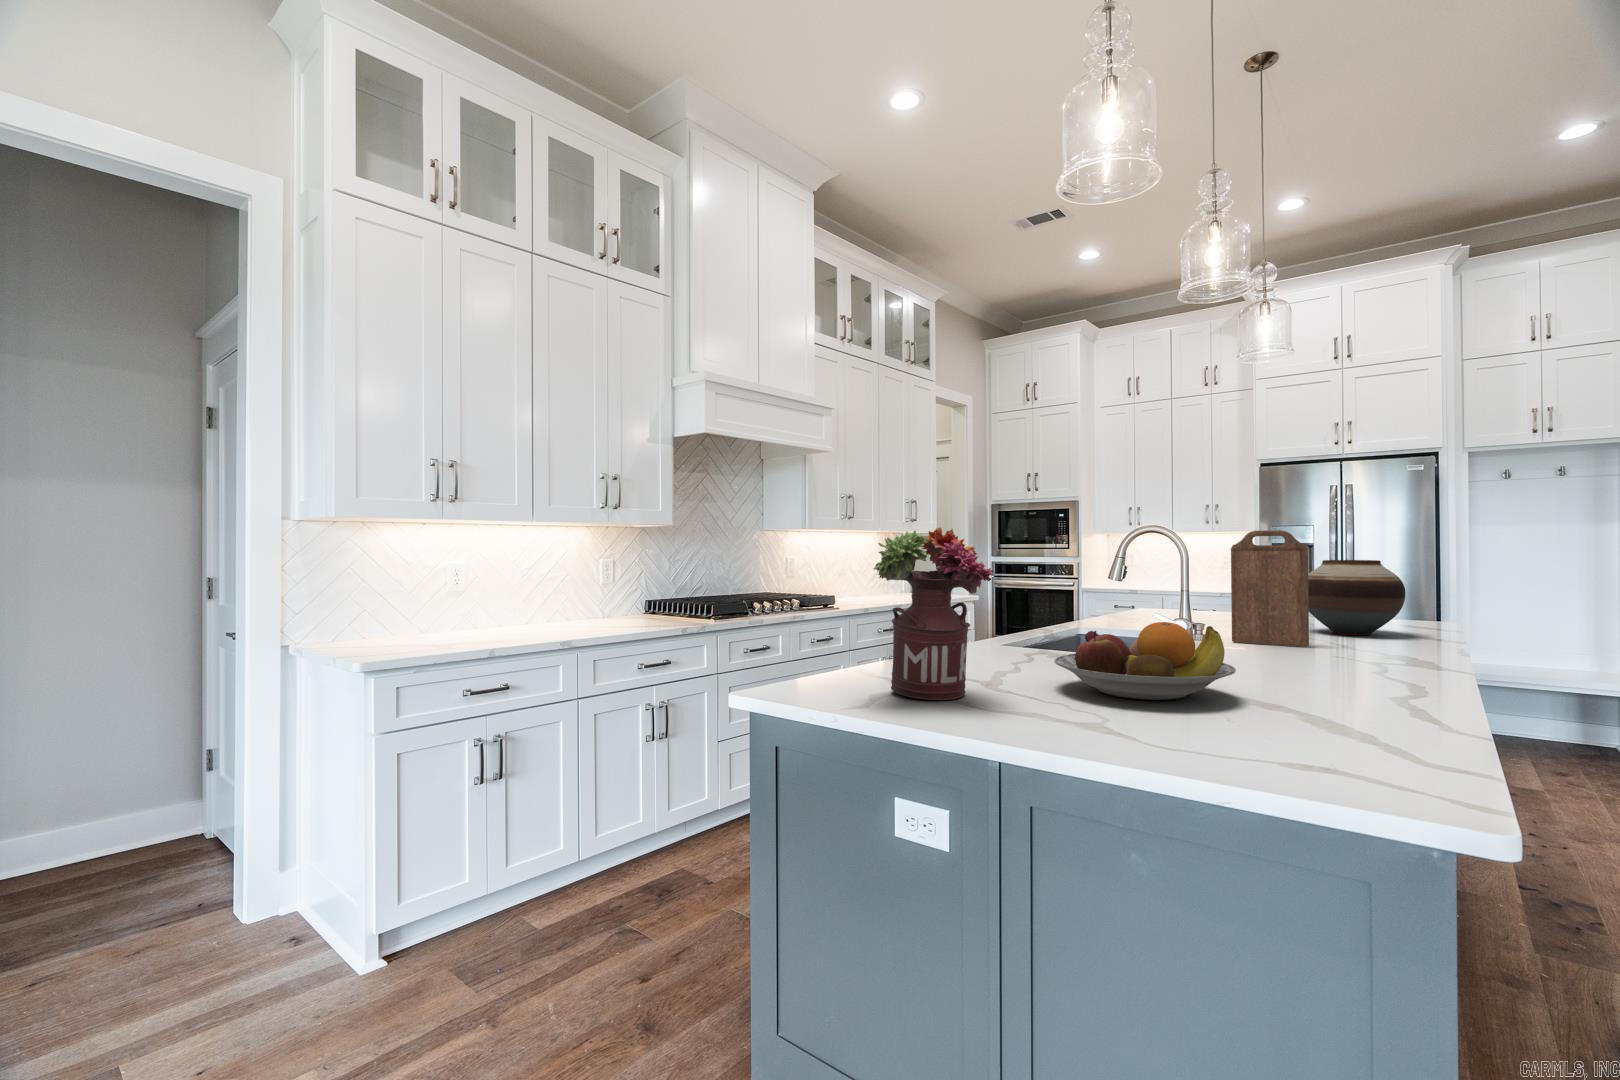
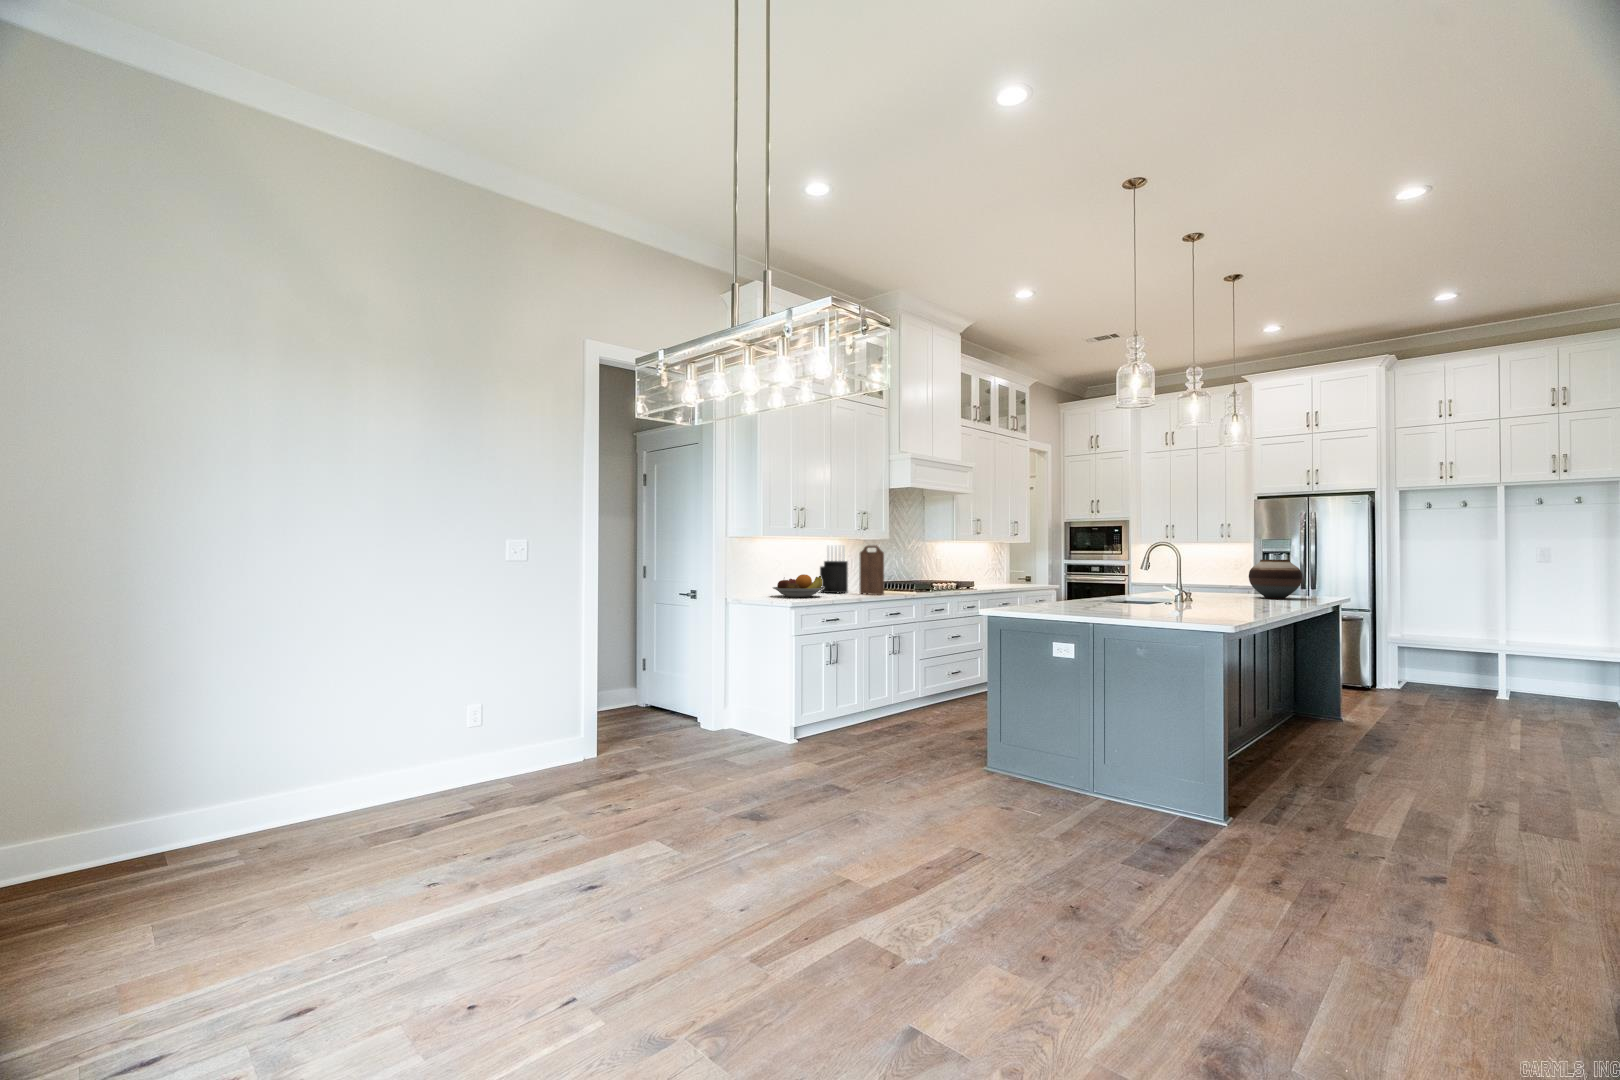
flower arrangement: present [874,528,994,700] -> none [1041,543,1090,610]
cutting board: present [1231,530,1309,647] -> present [860,545,884,595]
knife block: none [530,538,581,628] -> present [820,545,848,593]
fruit bowl: present [1054,622,1236,700] -> present [773,574,824,597]

